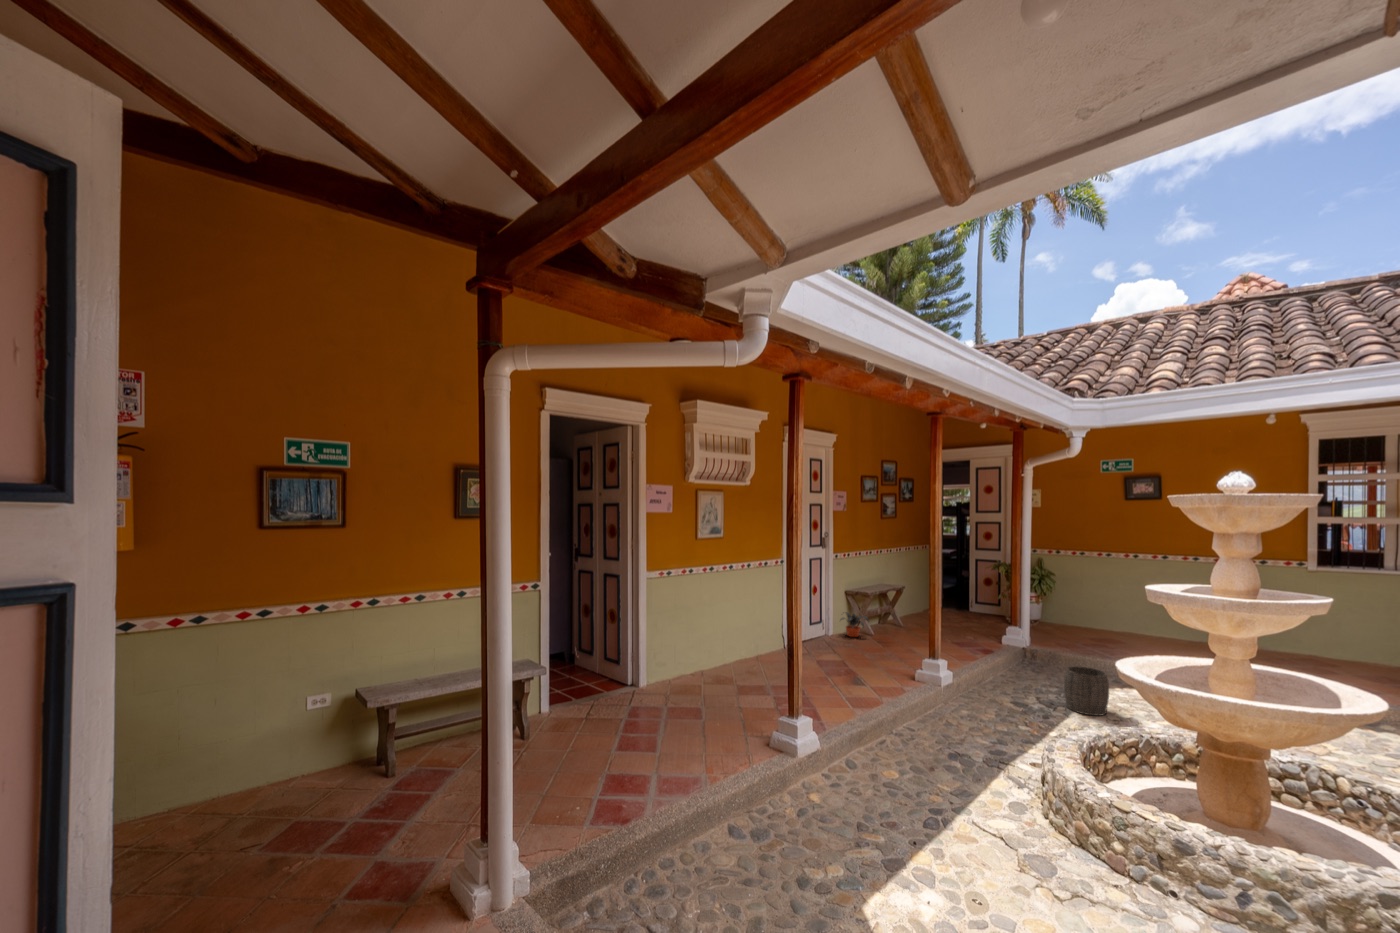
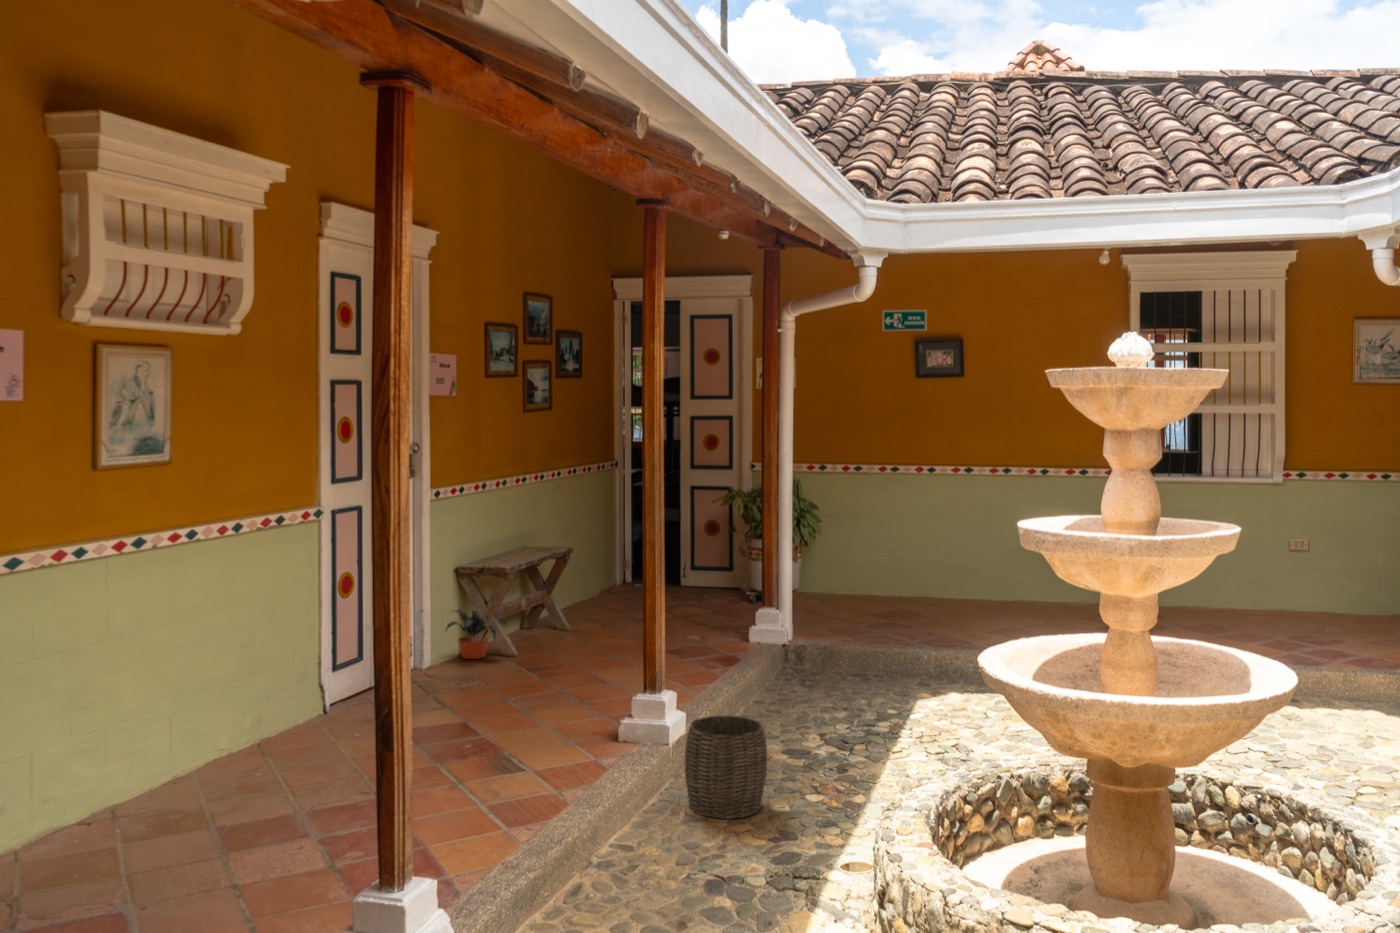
woven basket: present [1064,666,1109,716] -> present [685,716,767,819]

